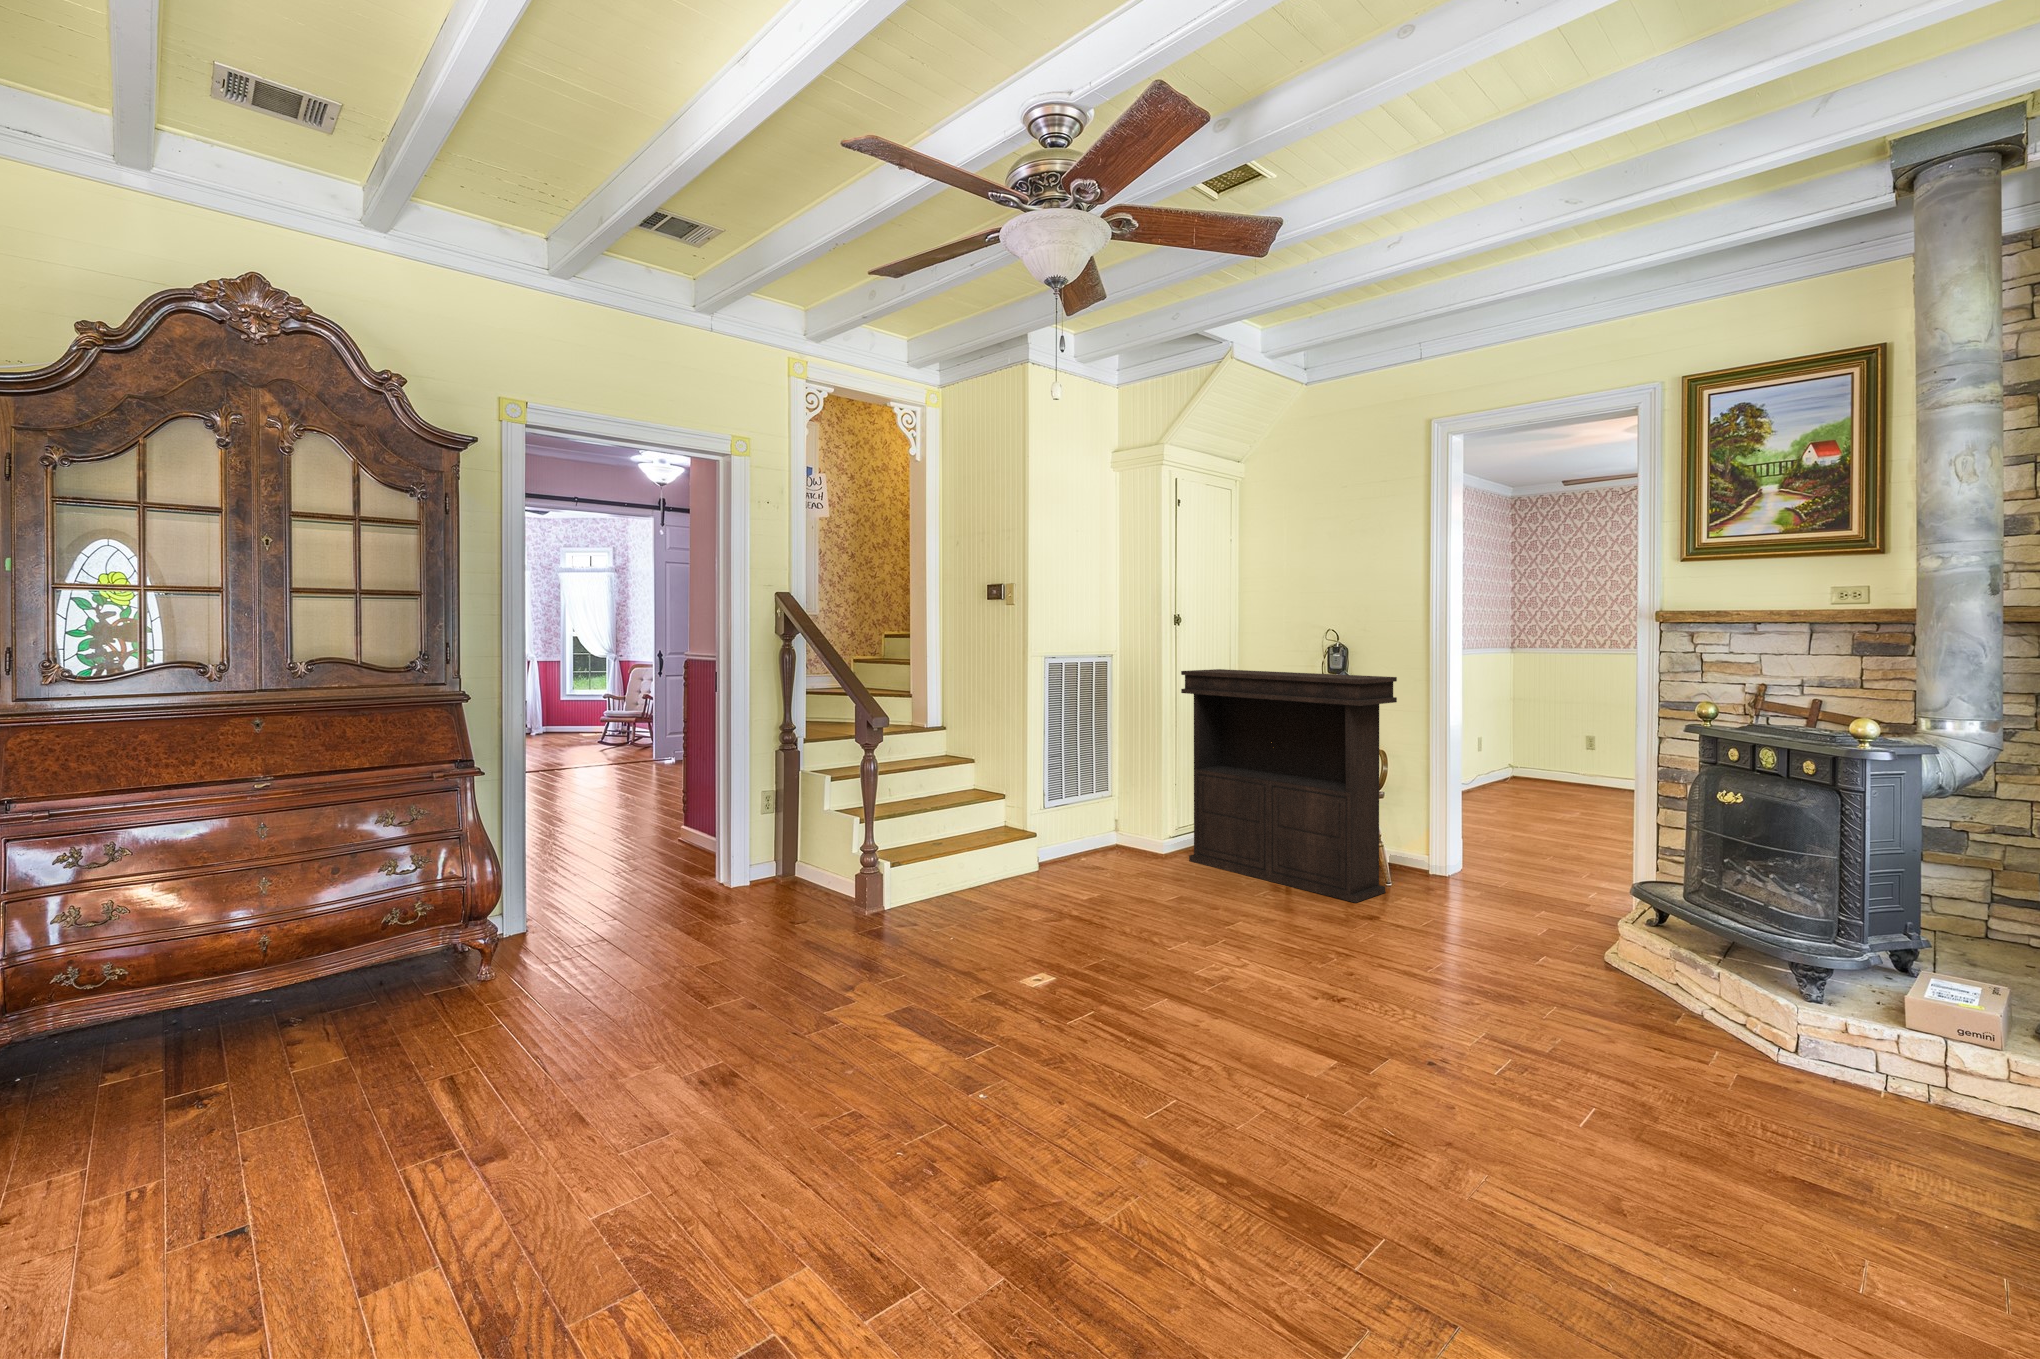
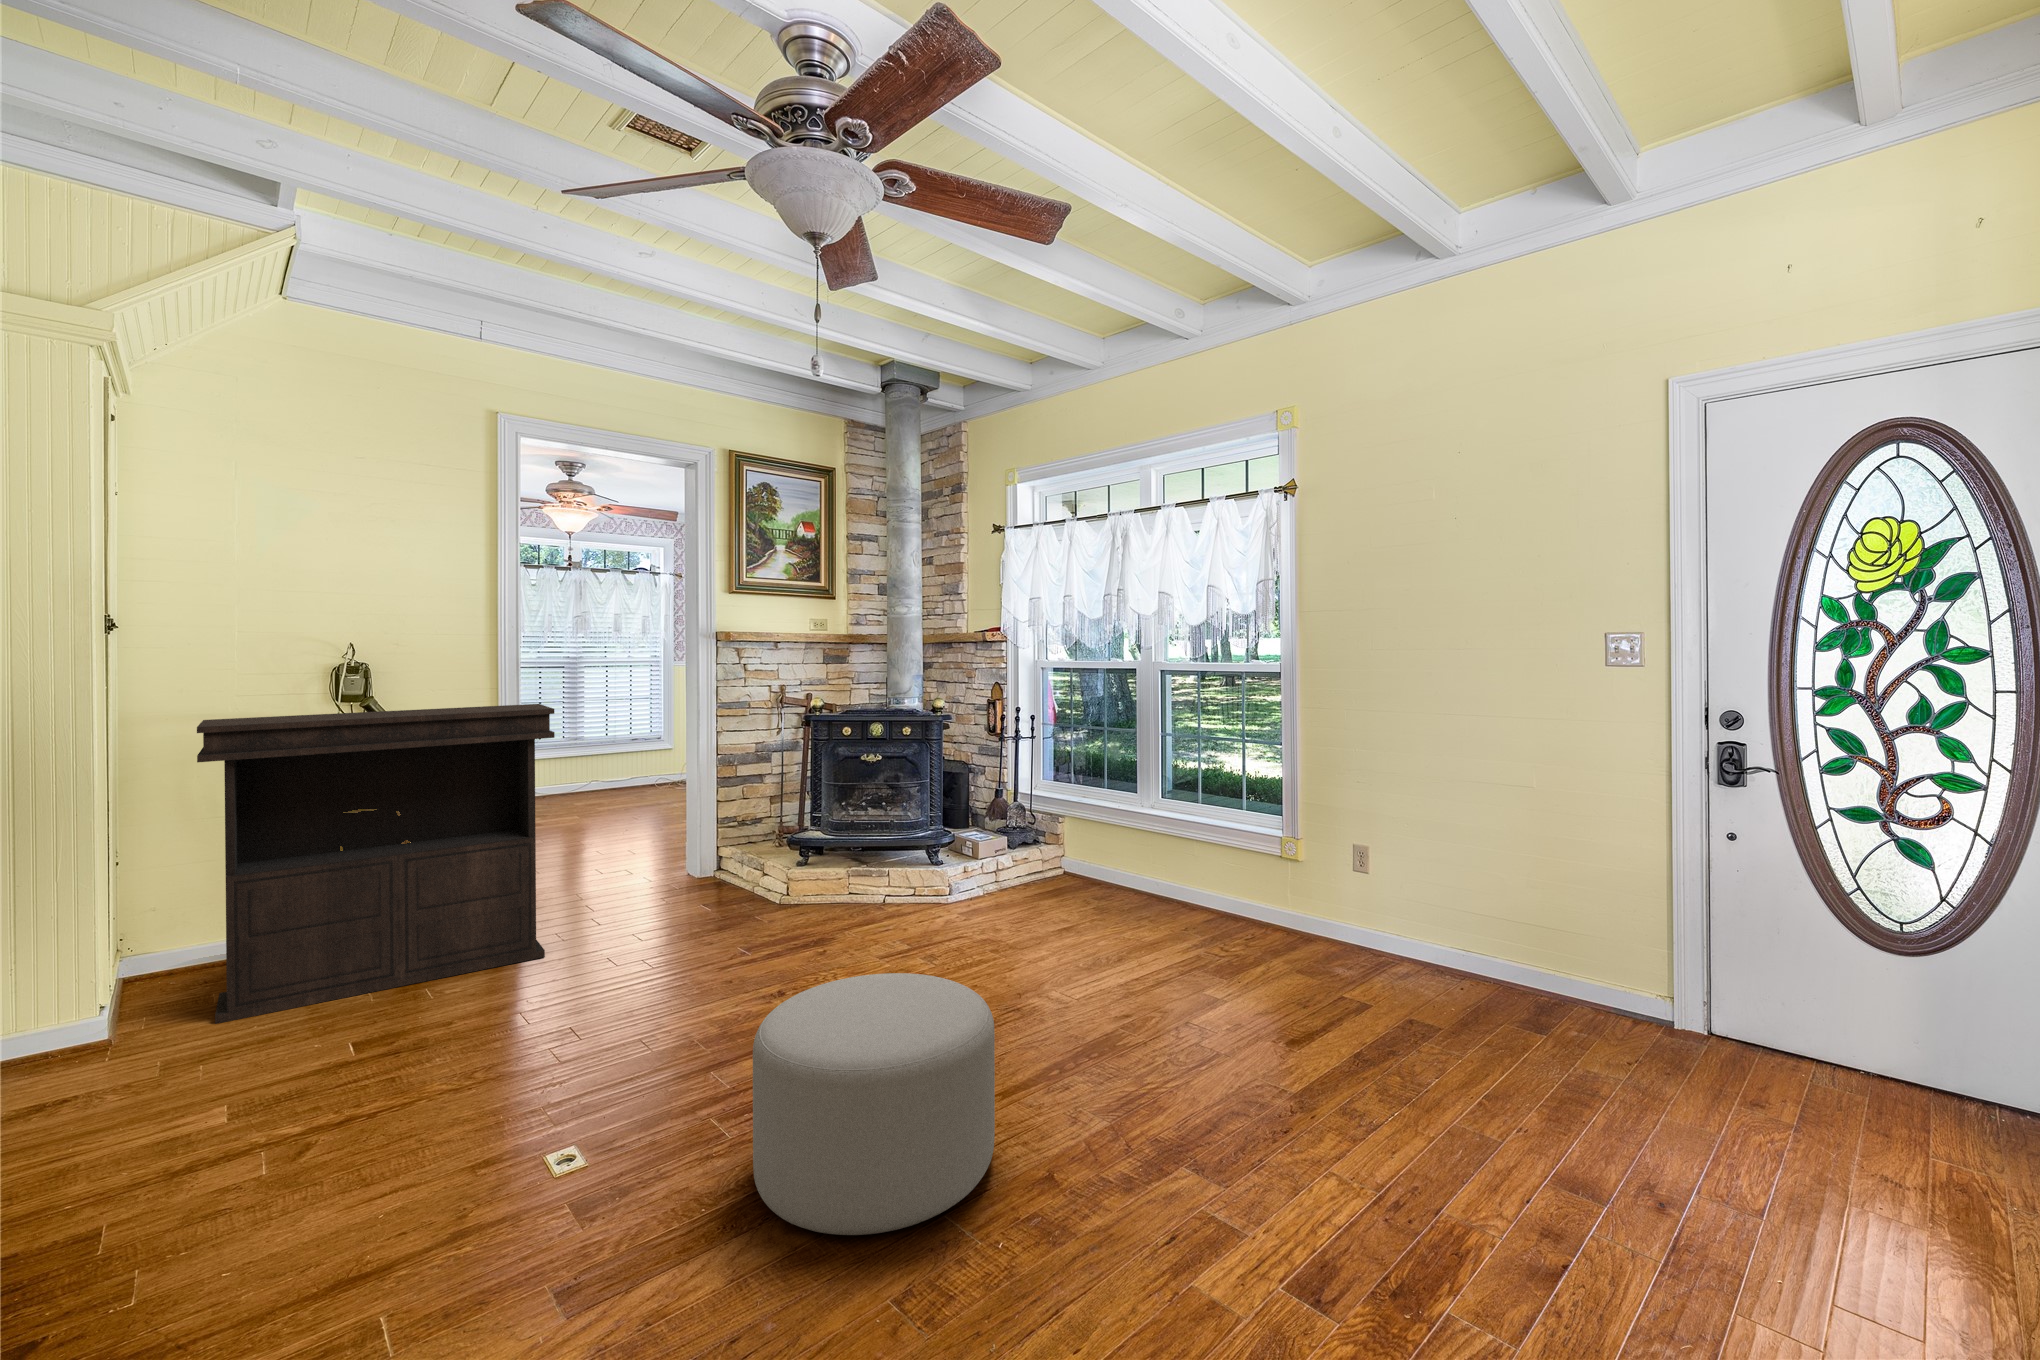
ottoman: none [911,910,1123,1129] -> present [753,973,995,1235]

